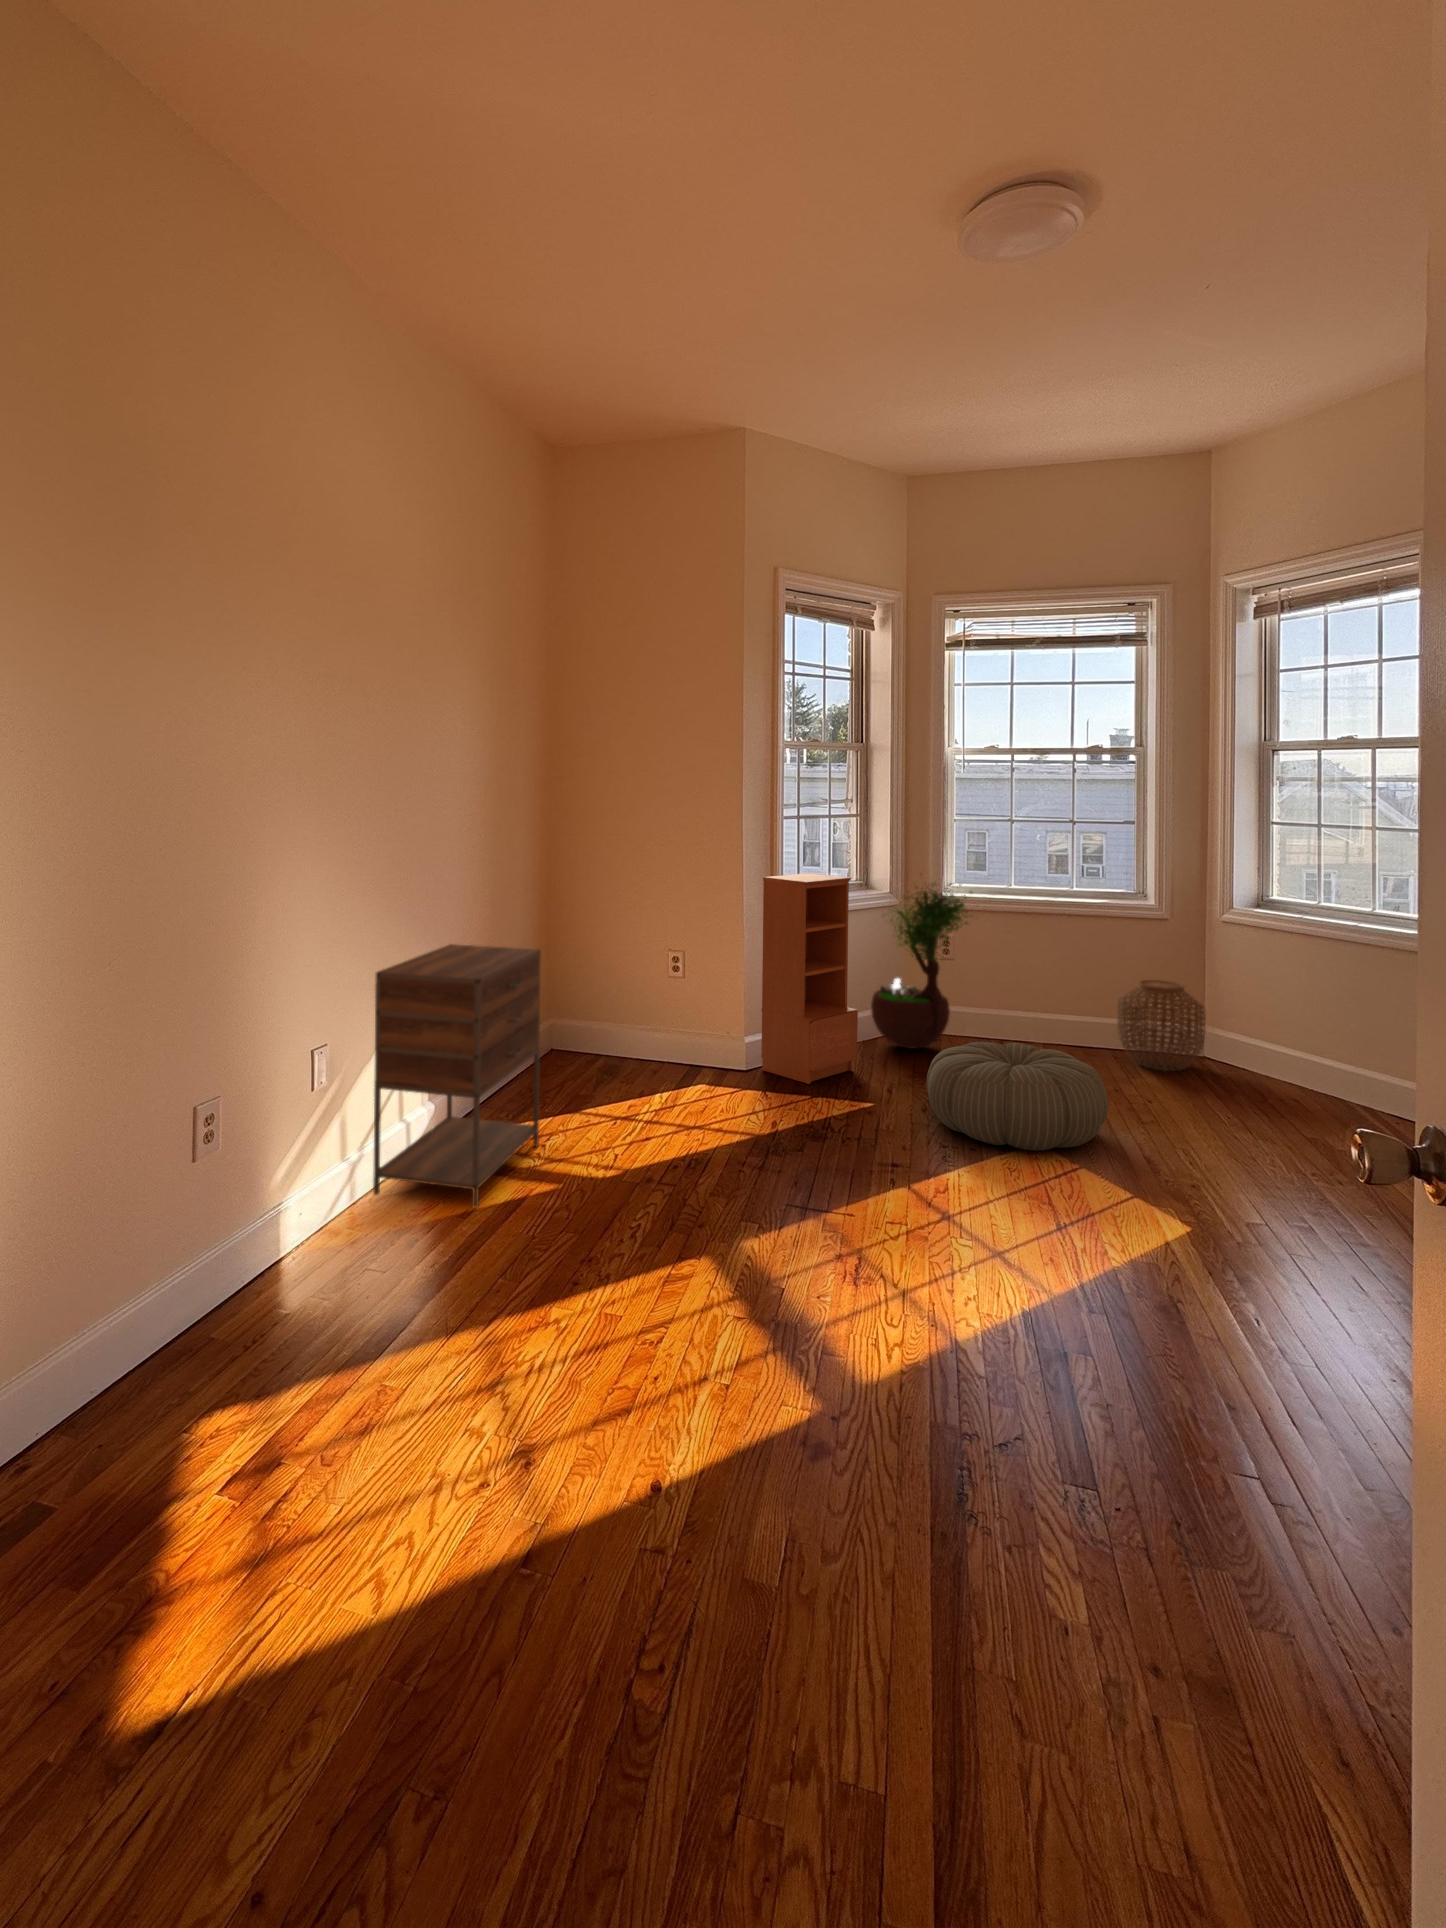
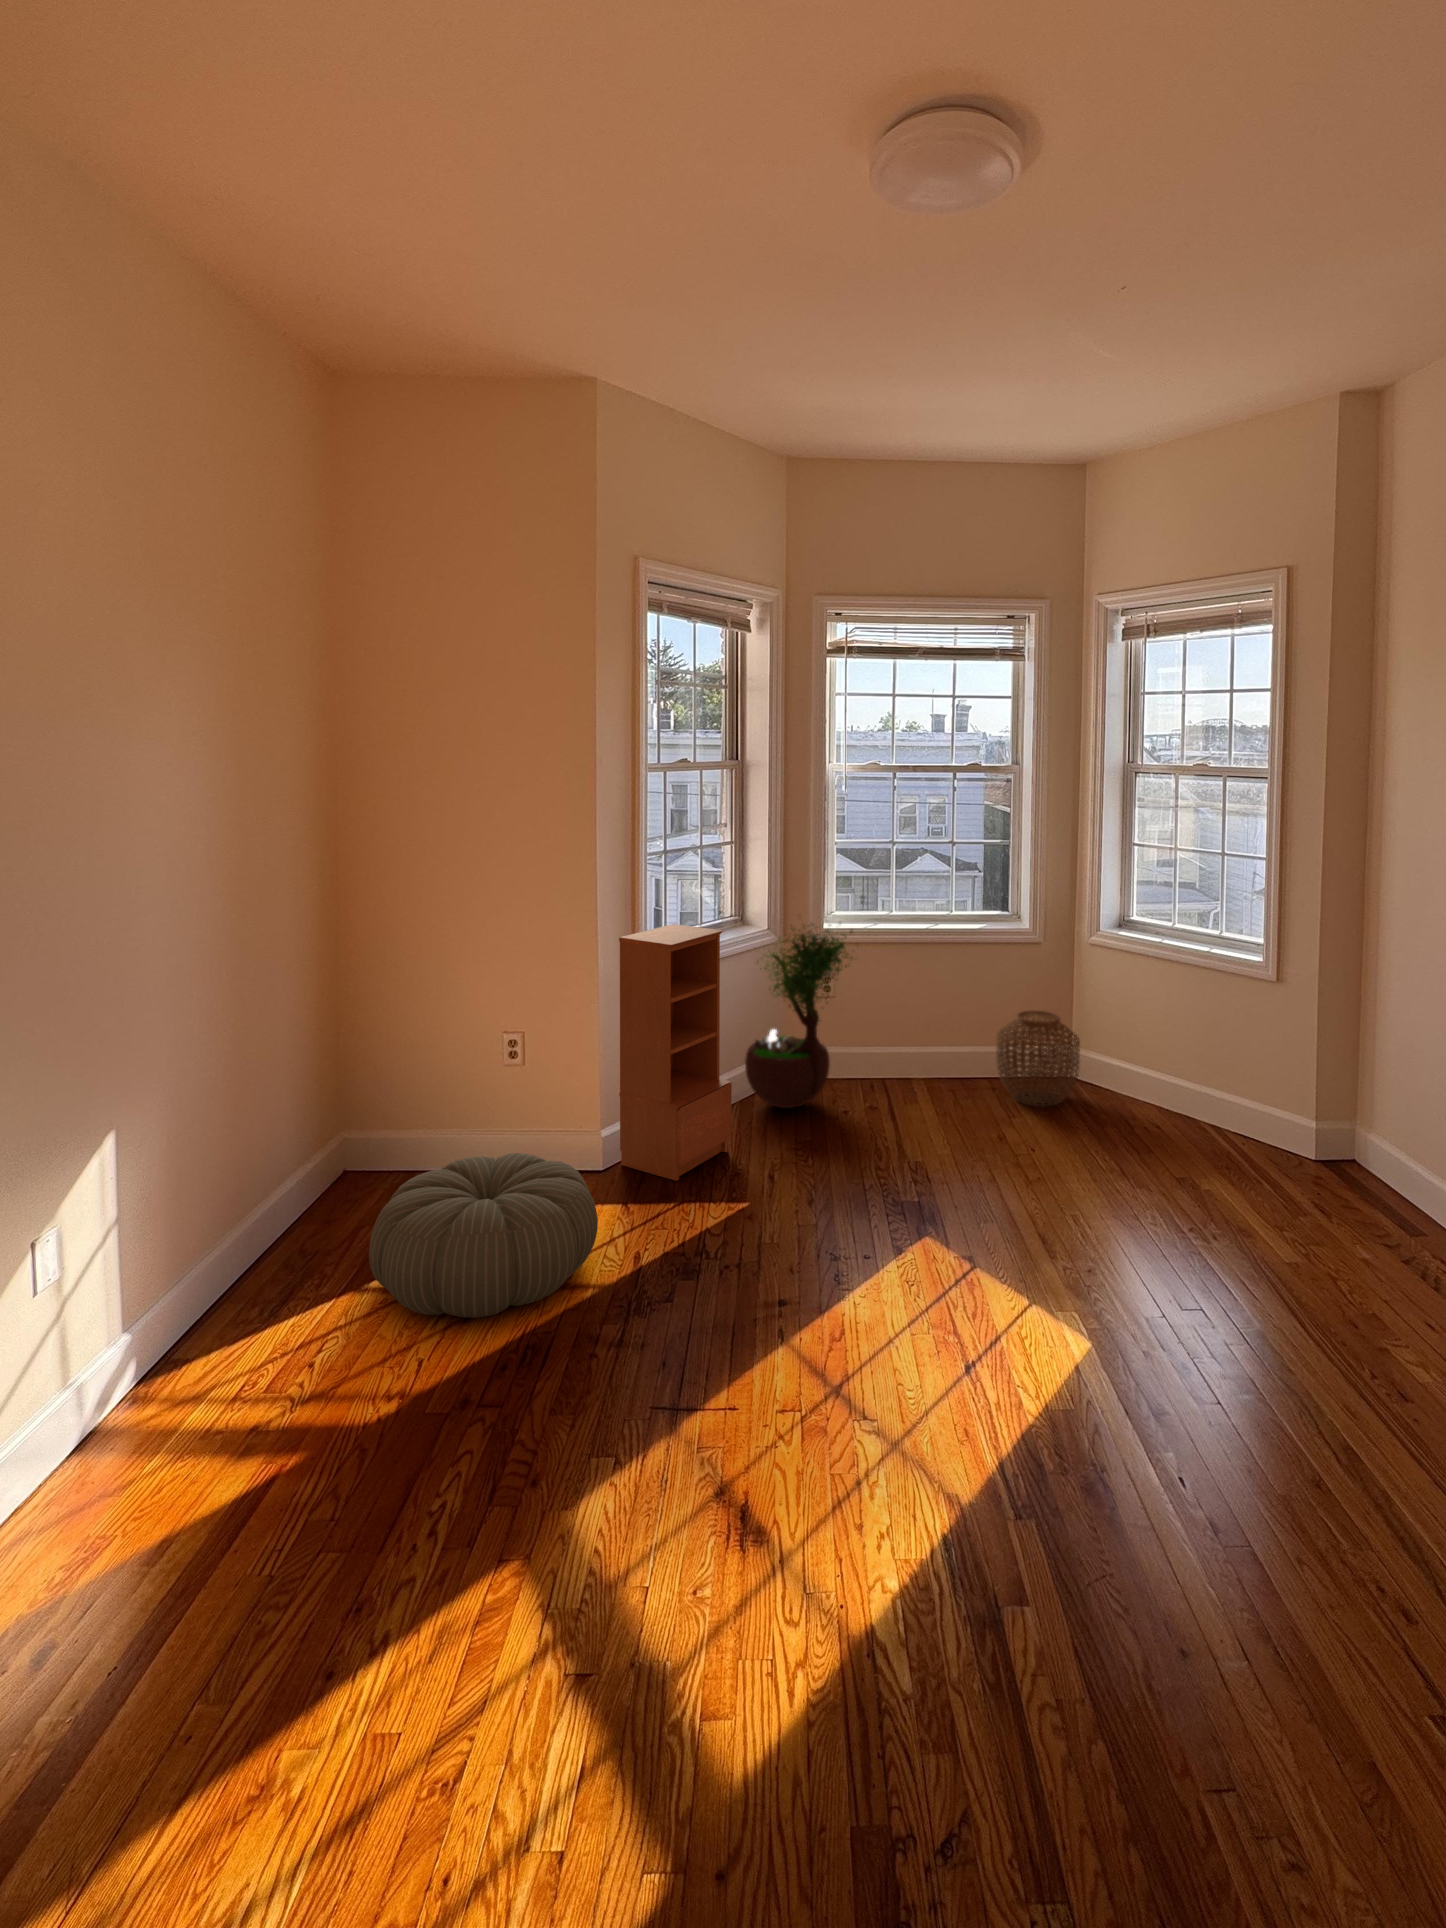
nightstand: present [373,944,541,1208] -> none [15,1091,313,1518]
pouf: present [927,1042,1108,1151] -> present [369,1153,598,1318]

